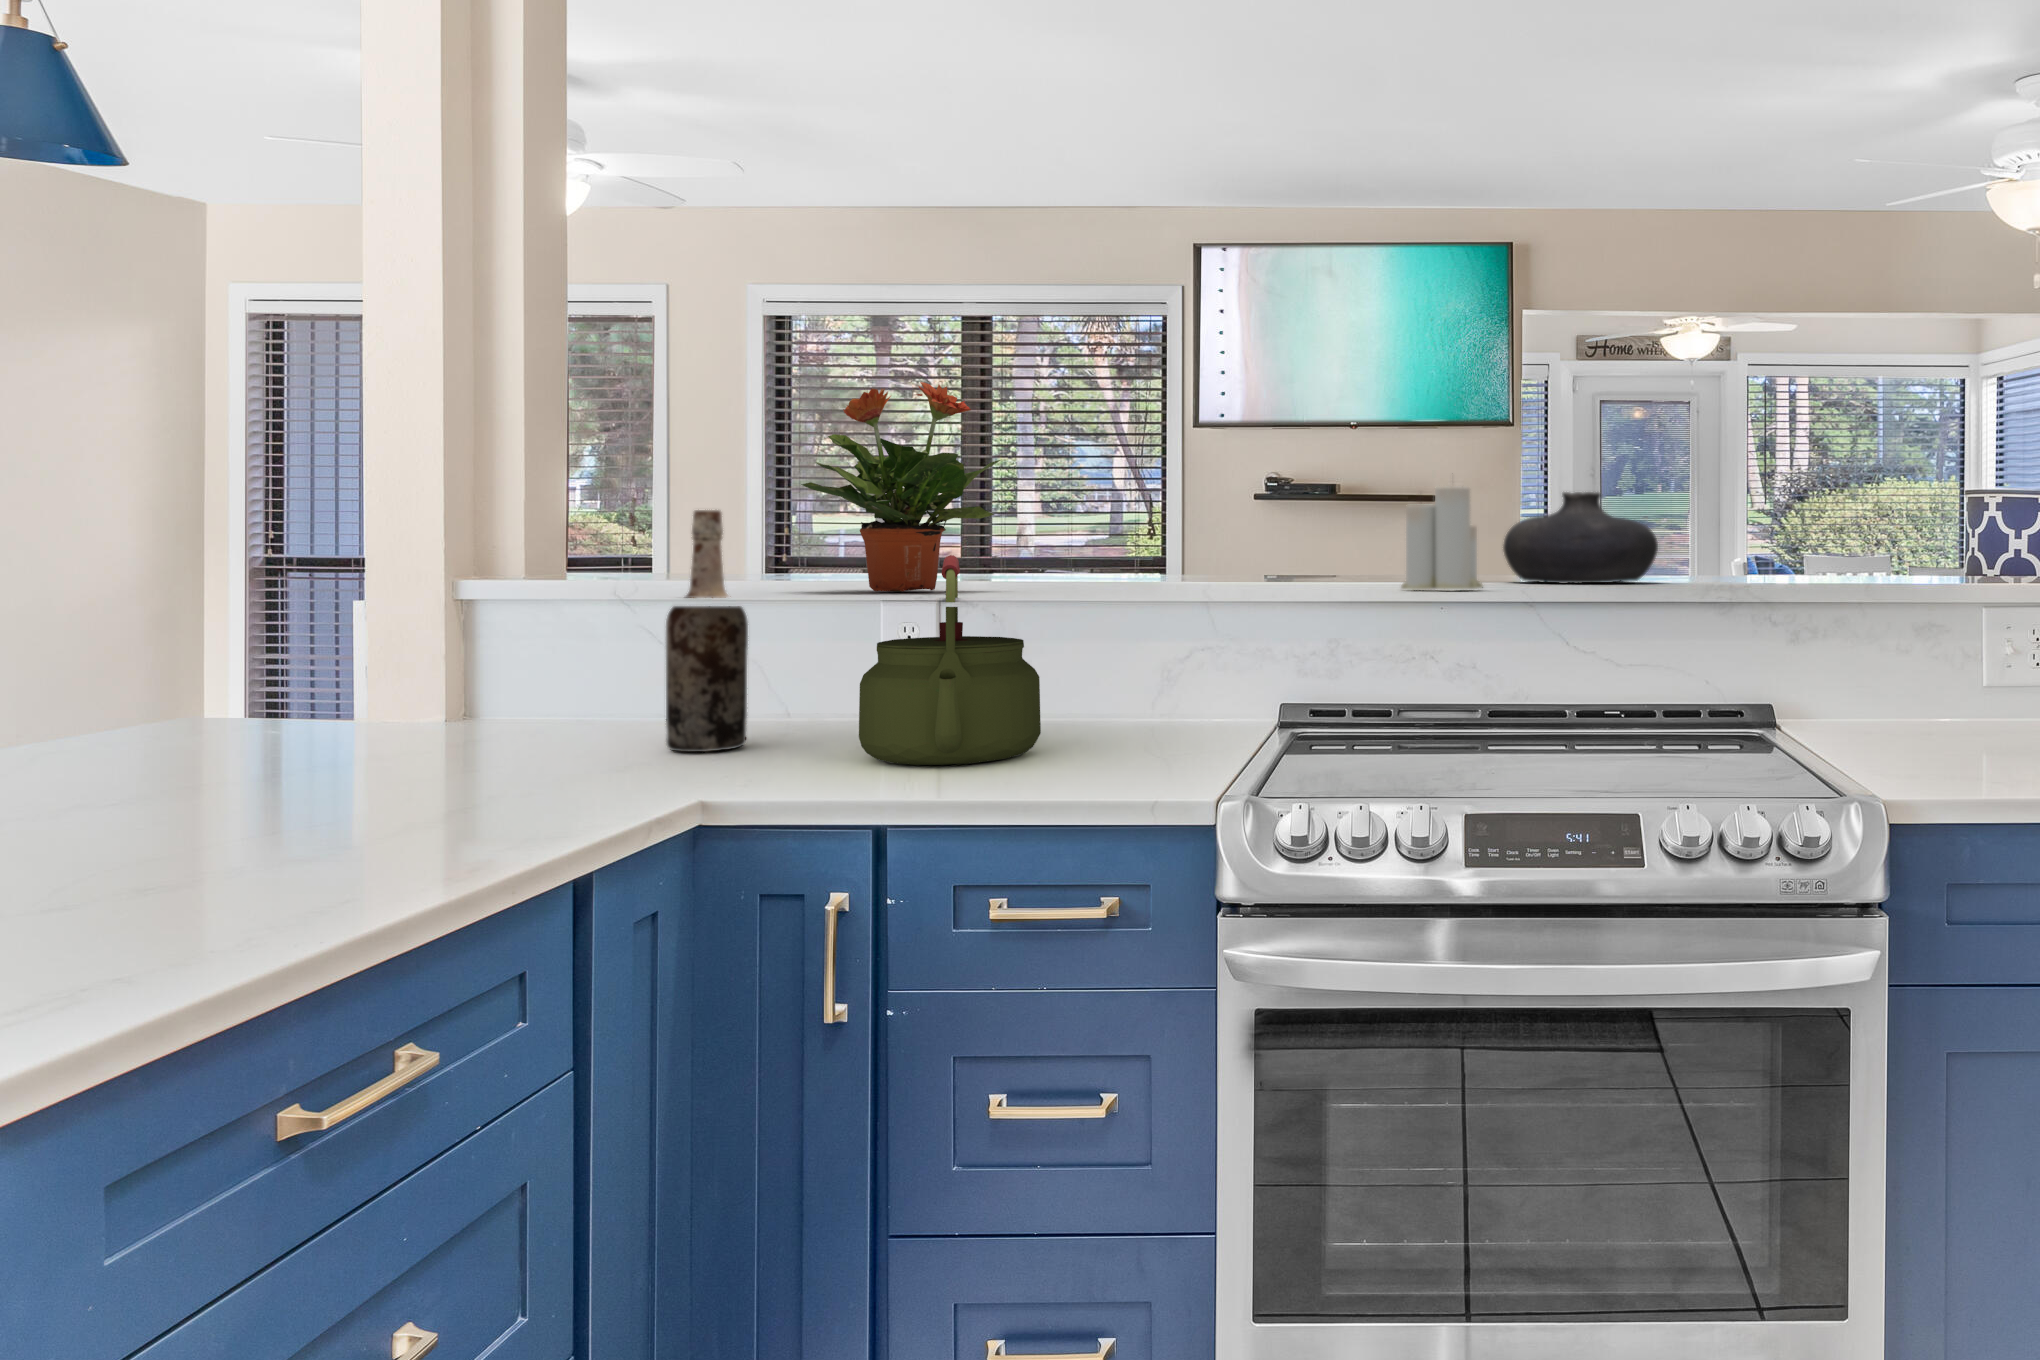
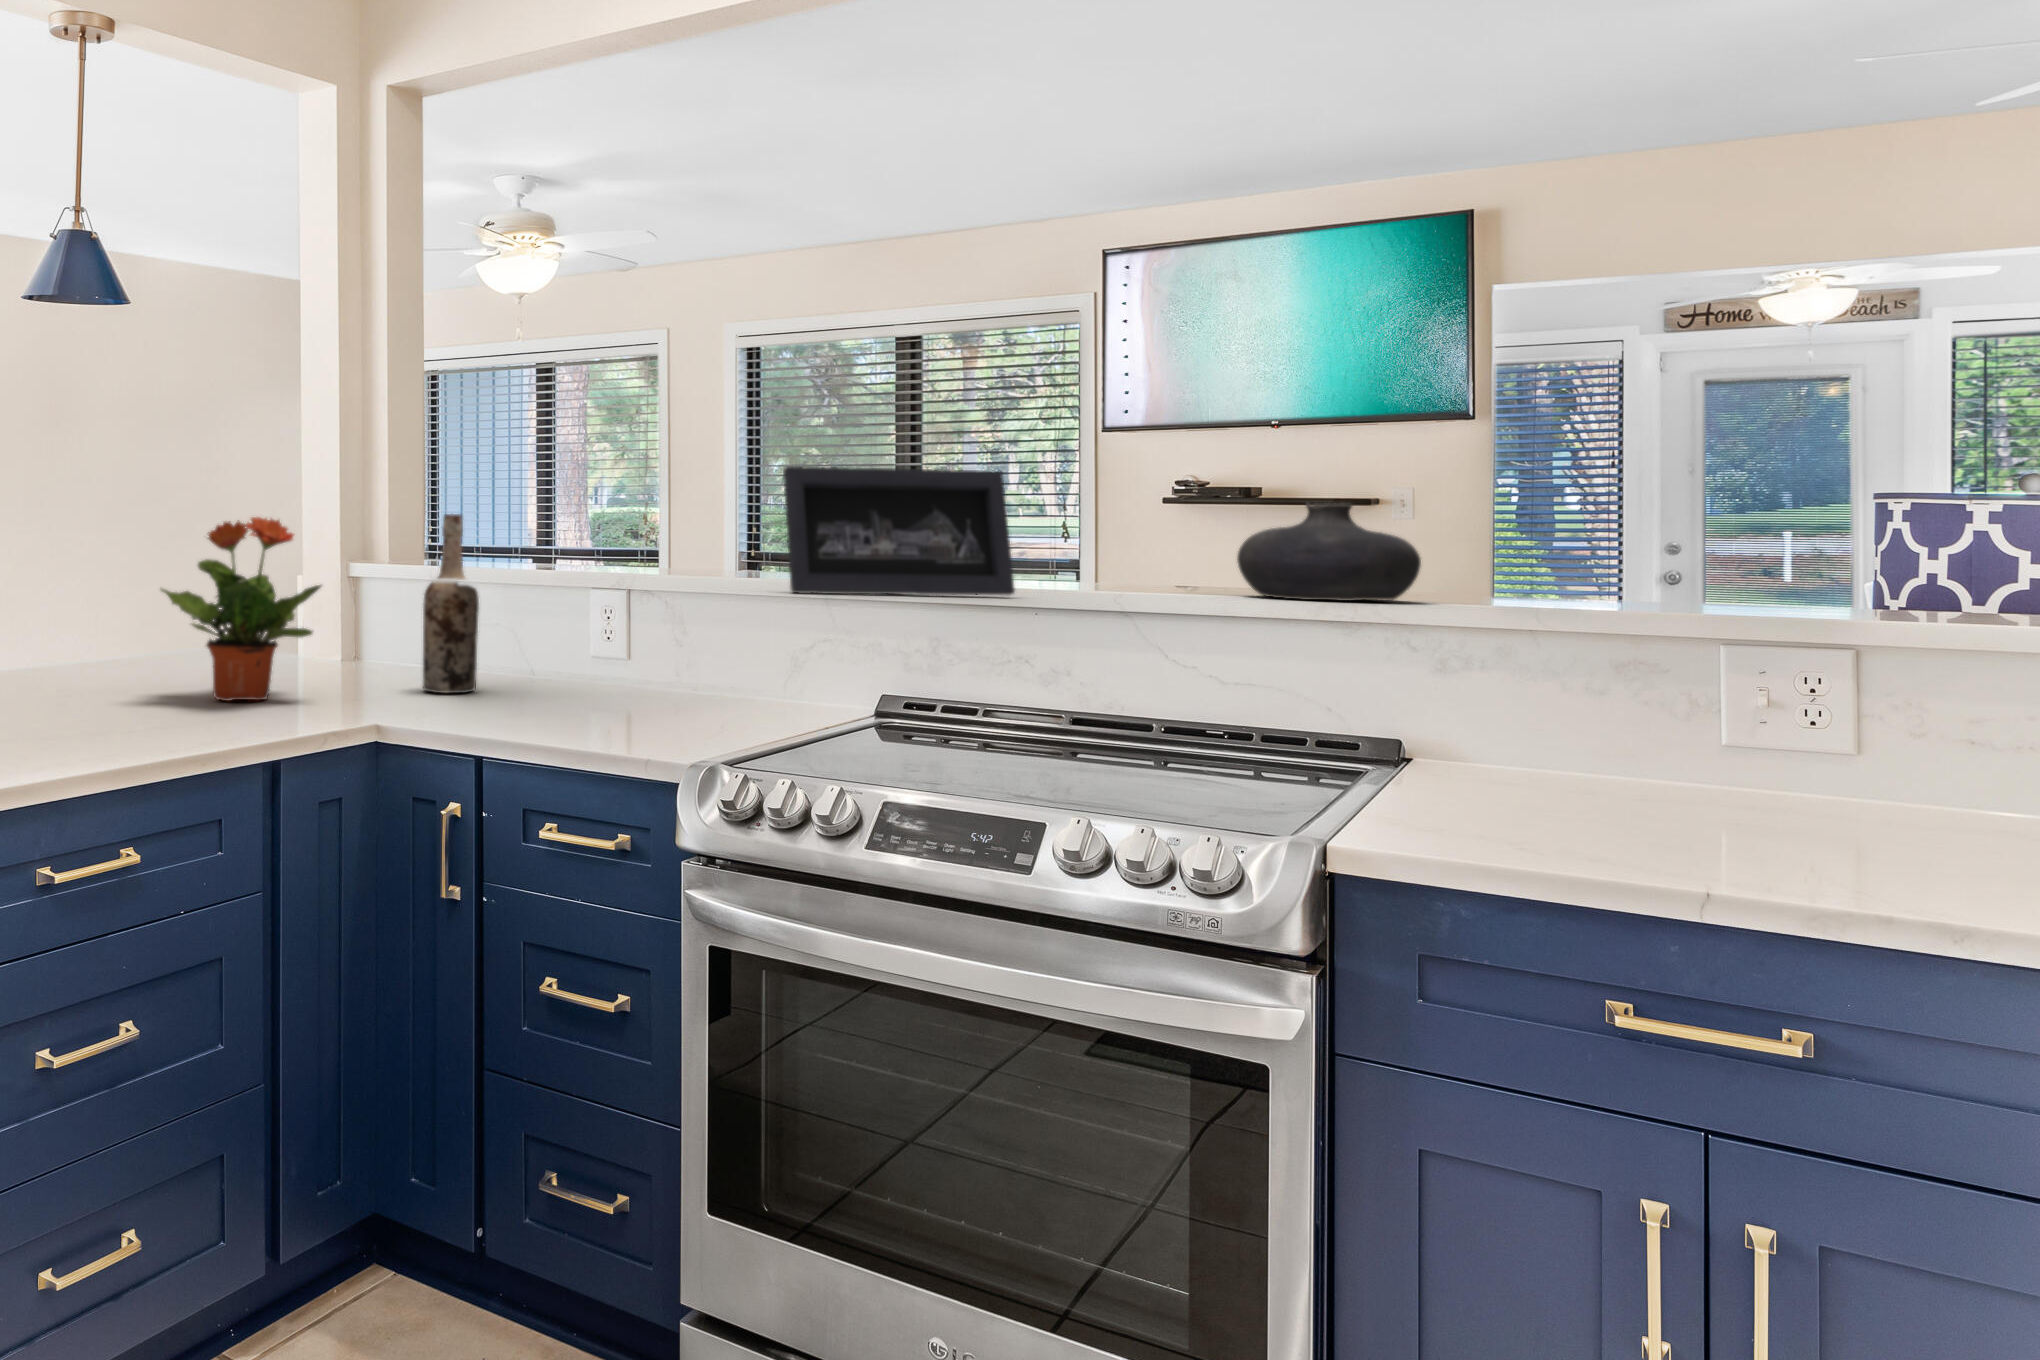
potted plant: present [801,382,1001,592] -> present [161,517,321,701]
picture frame: none [1161,450,1392,596] -> present [783,466,1015,595]
candle: present [1401,486,1483,590] -> none [1040,486,1124,600]
kettle: present [859,555,1041,765] -> none [519,552,657,718]

